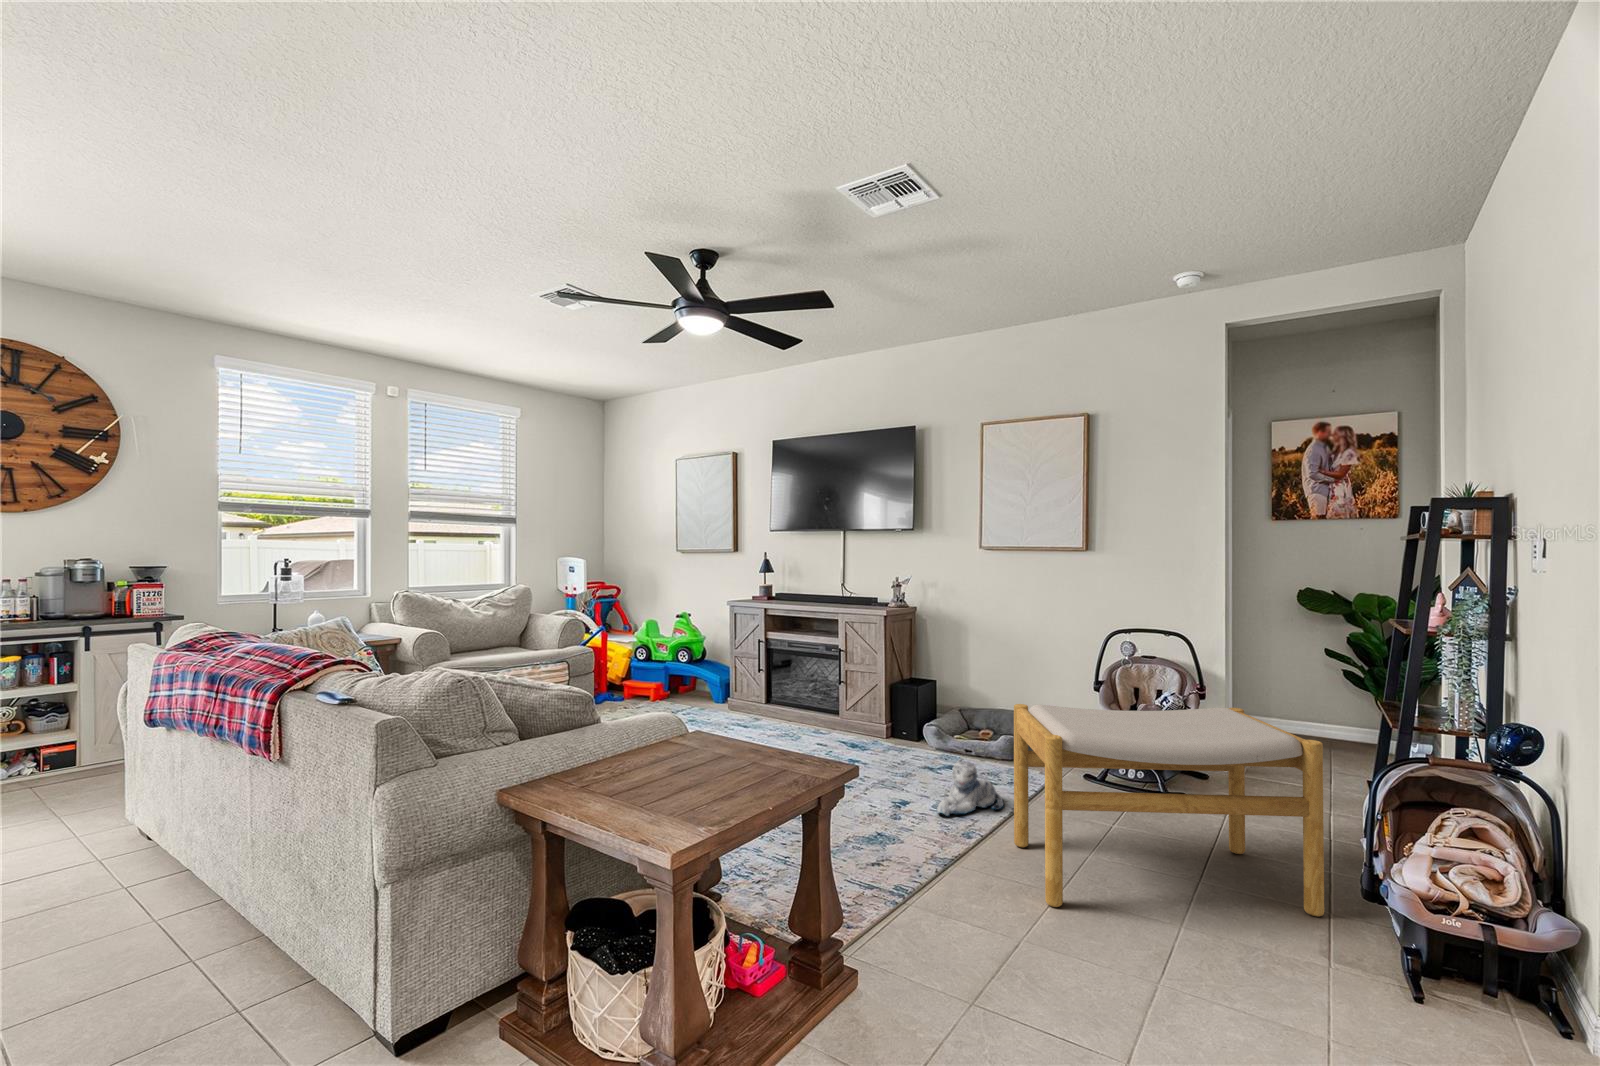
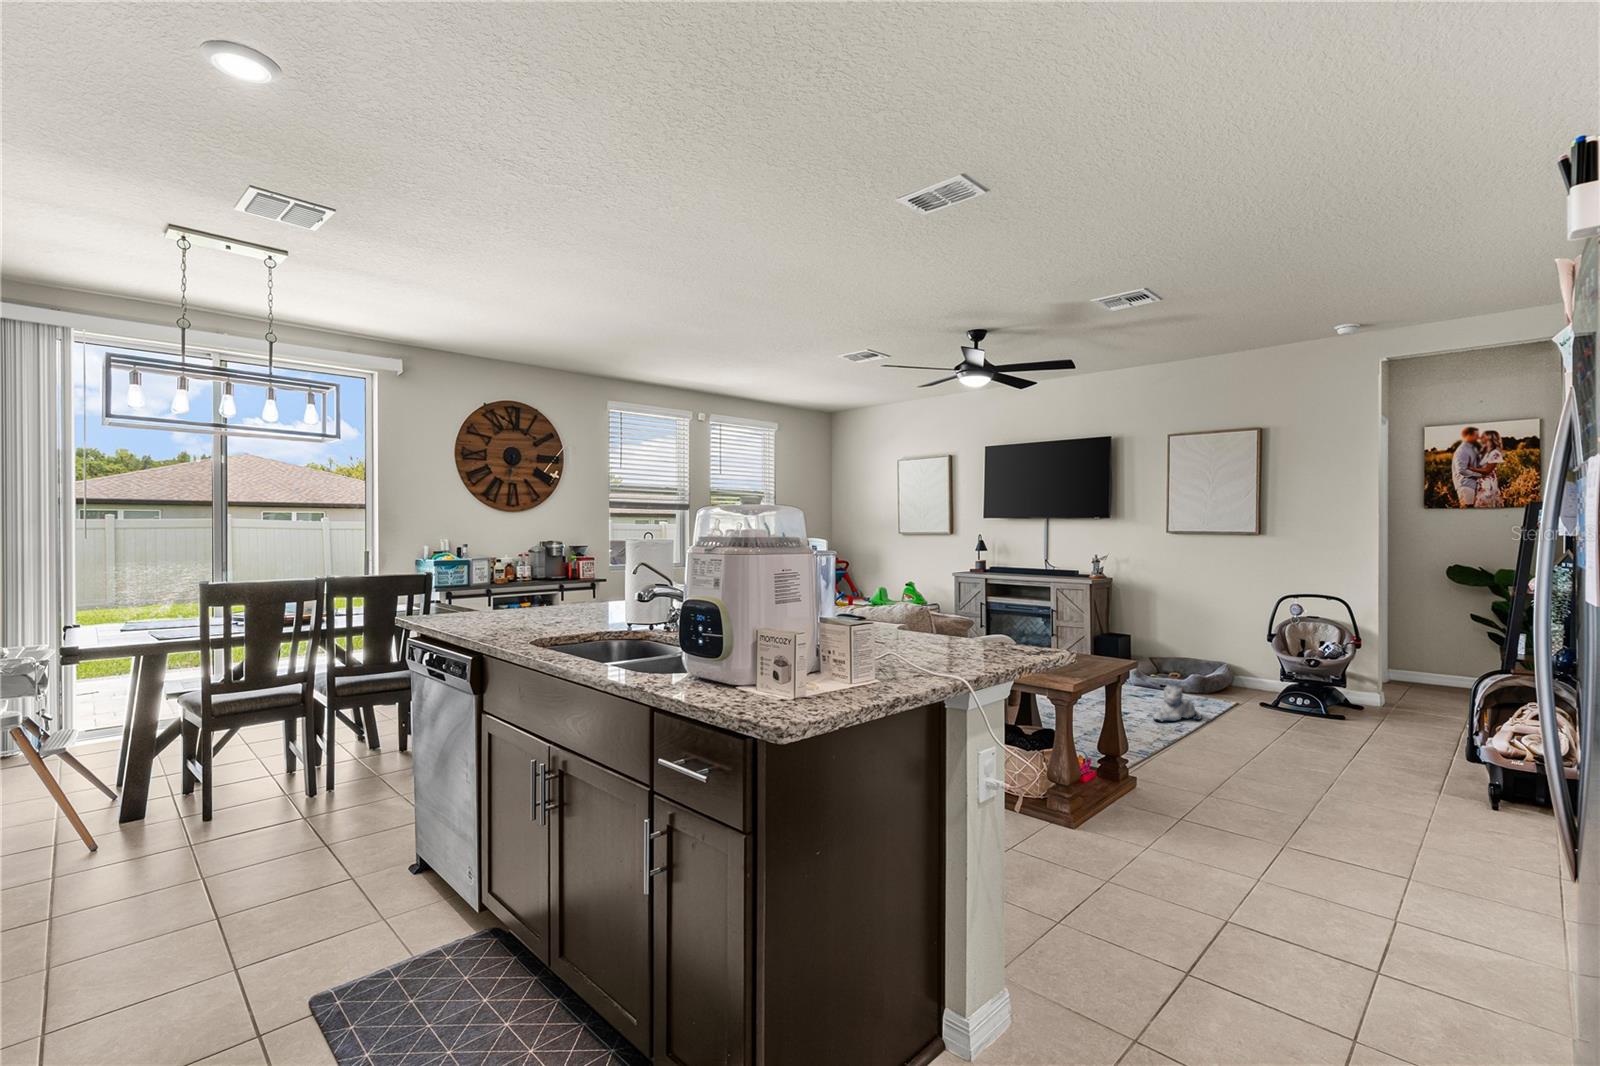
footstool: present [1014,704,1324,917] -> none [1216,643,1444,778]

